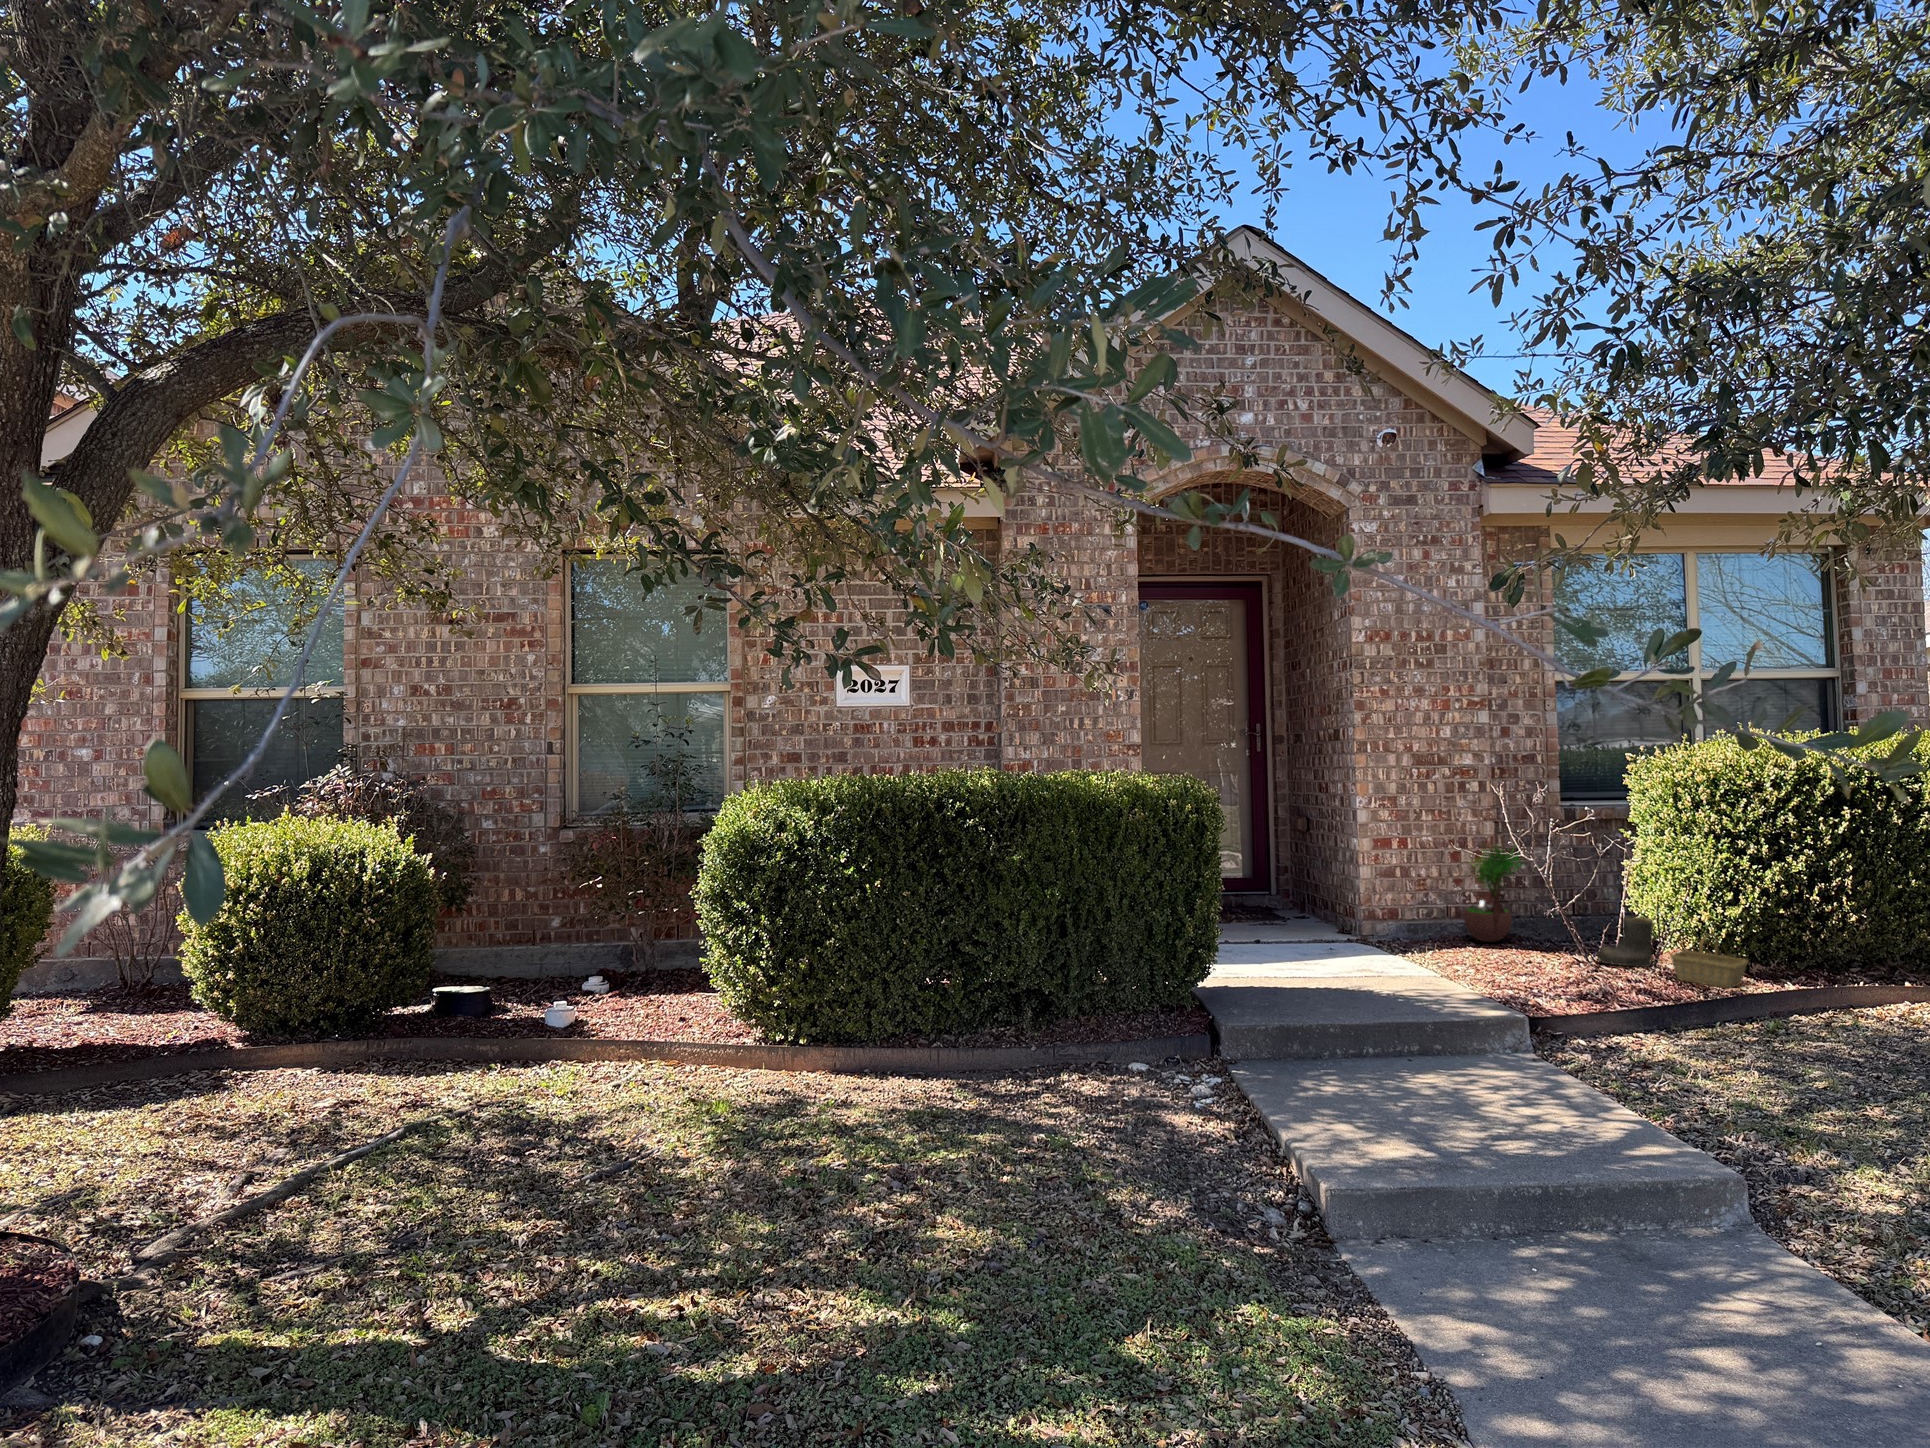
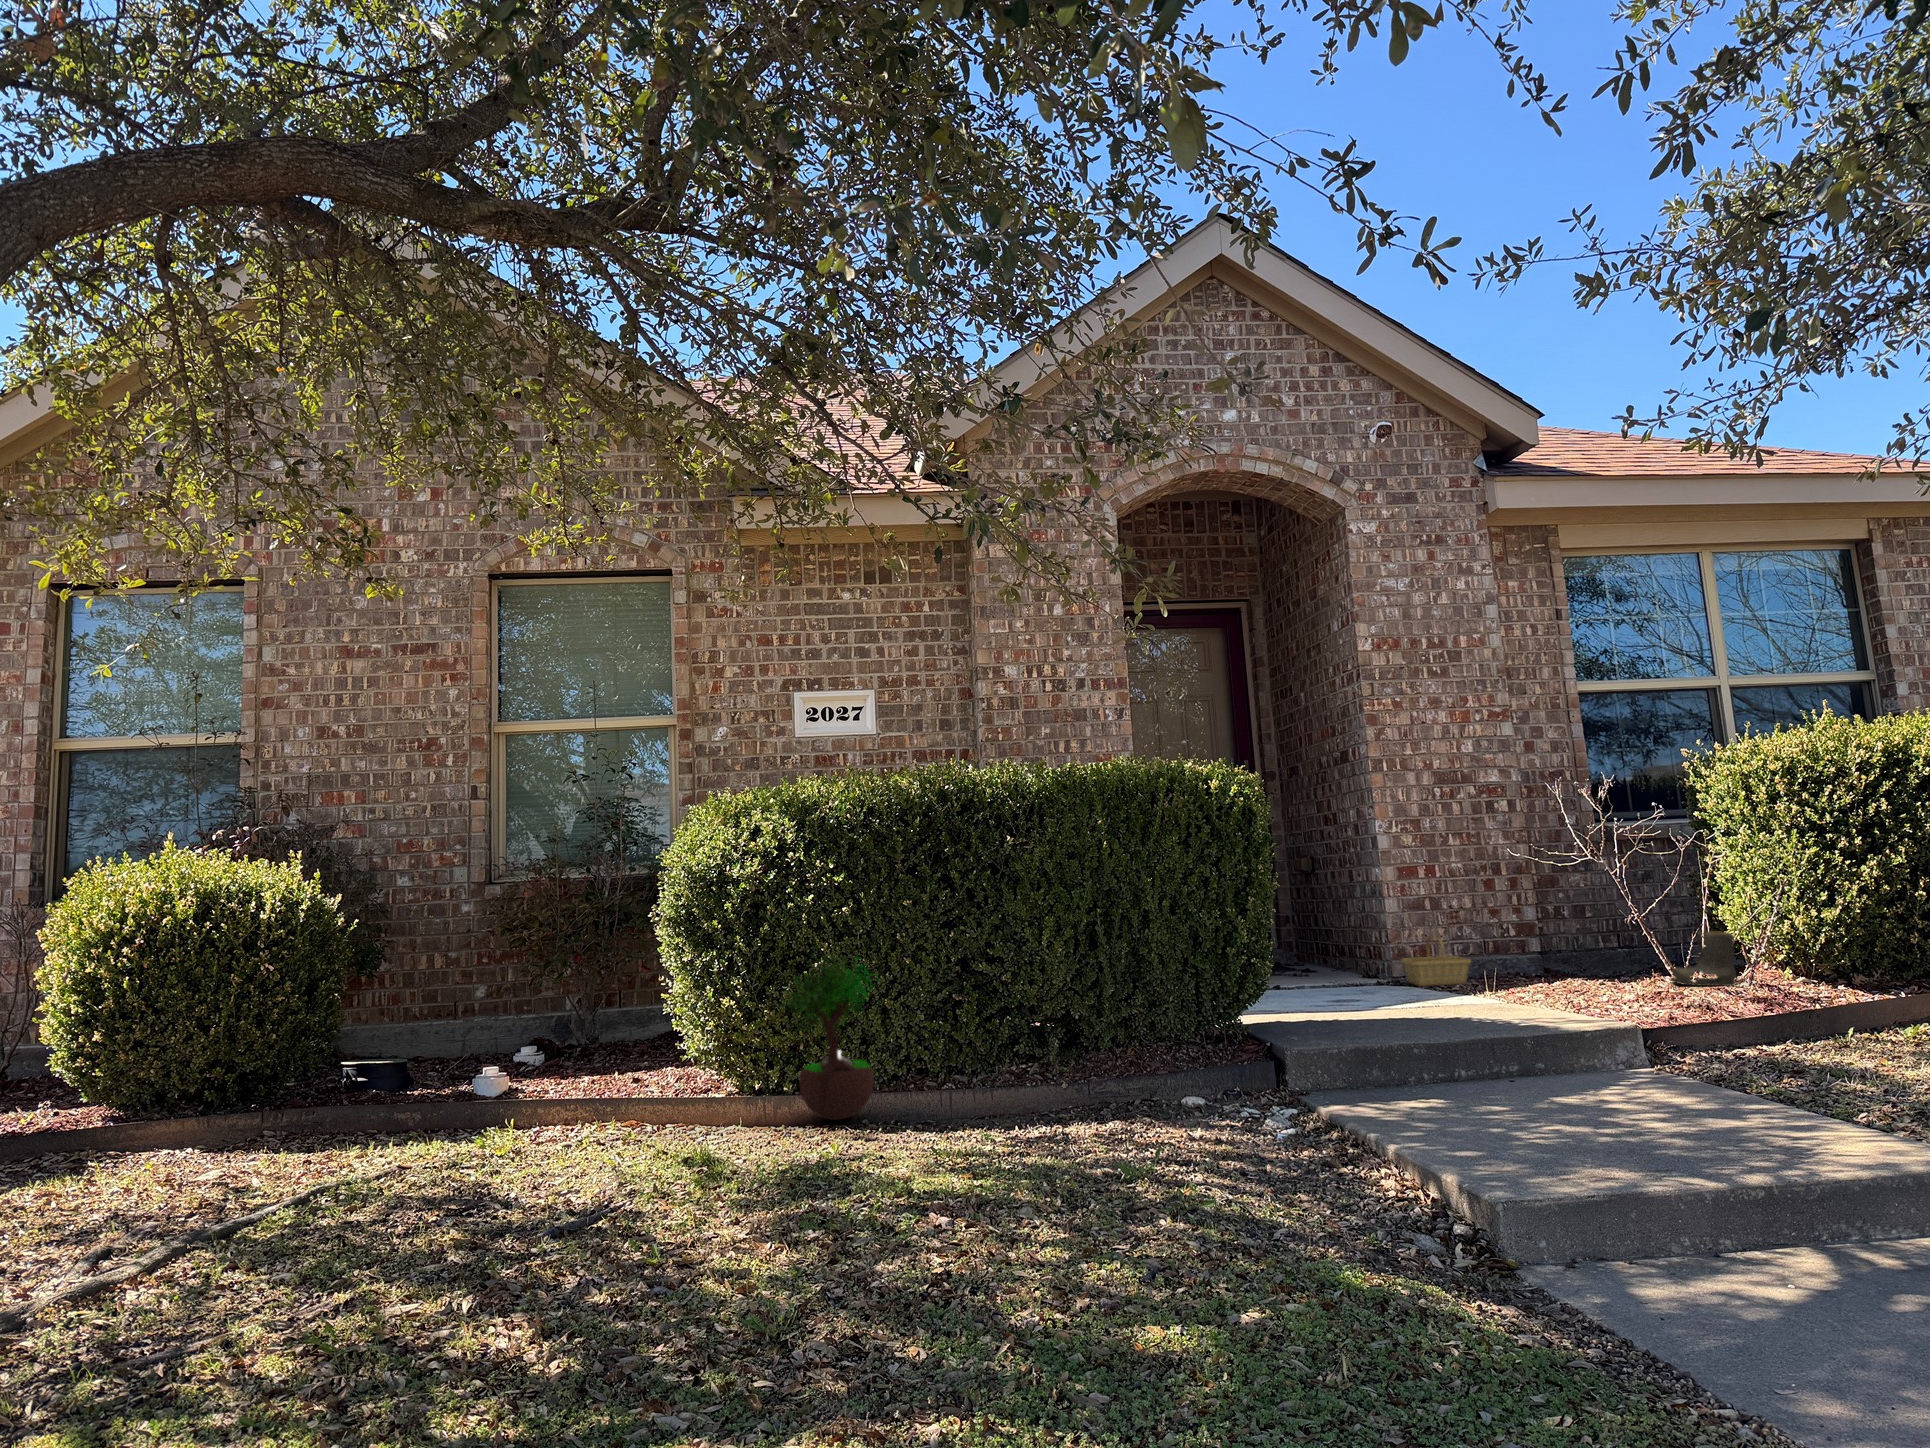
potted tree: present [1464,847,1522,942] -> present [779,957,875,1120]
basket: present [1670,934,1748,988] -> present [1401,937,1471,986]

